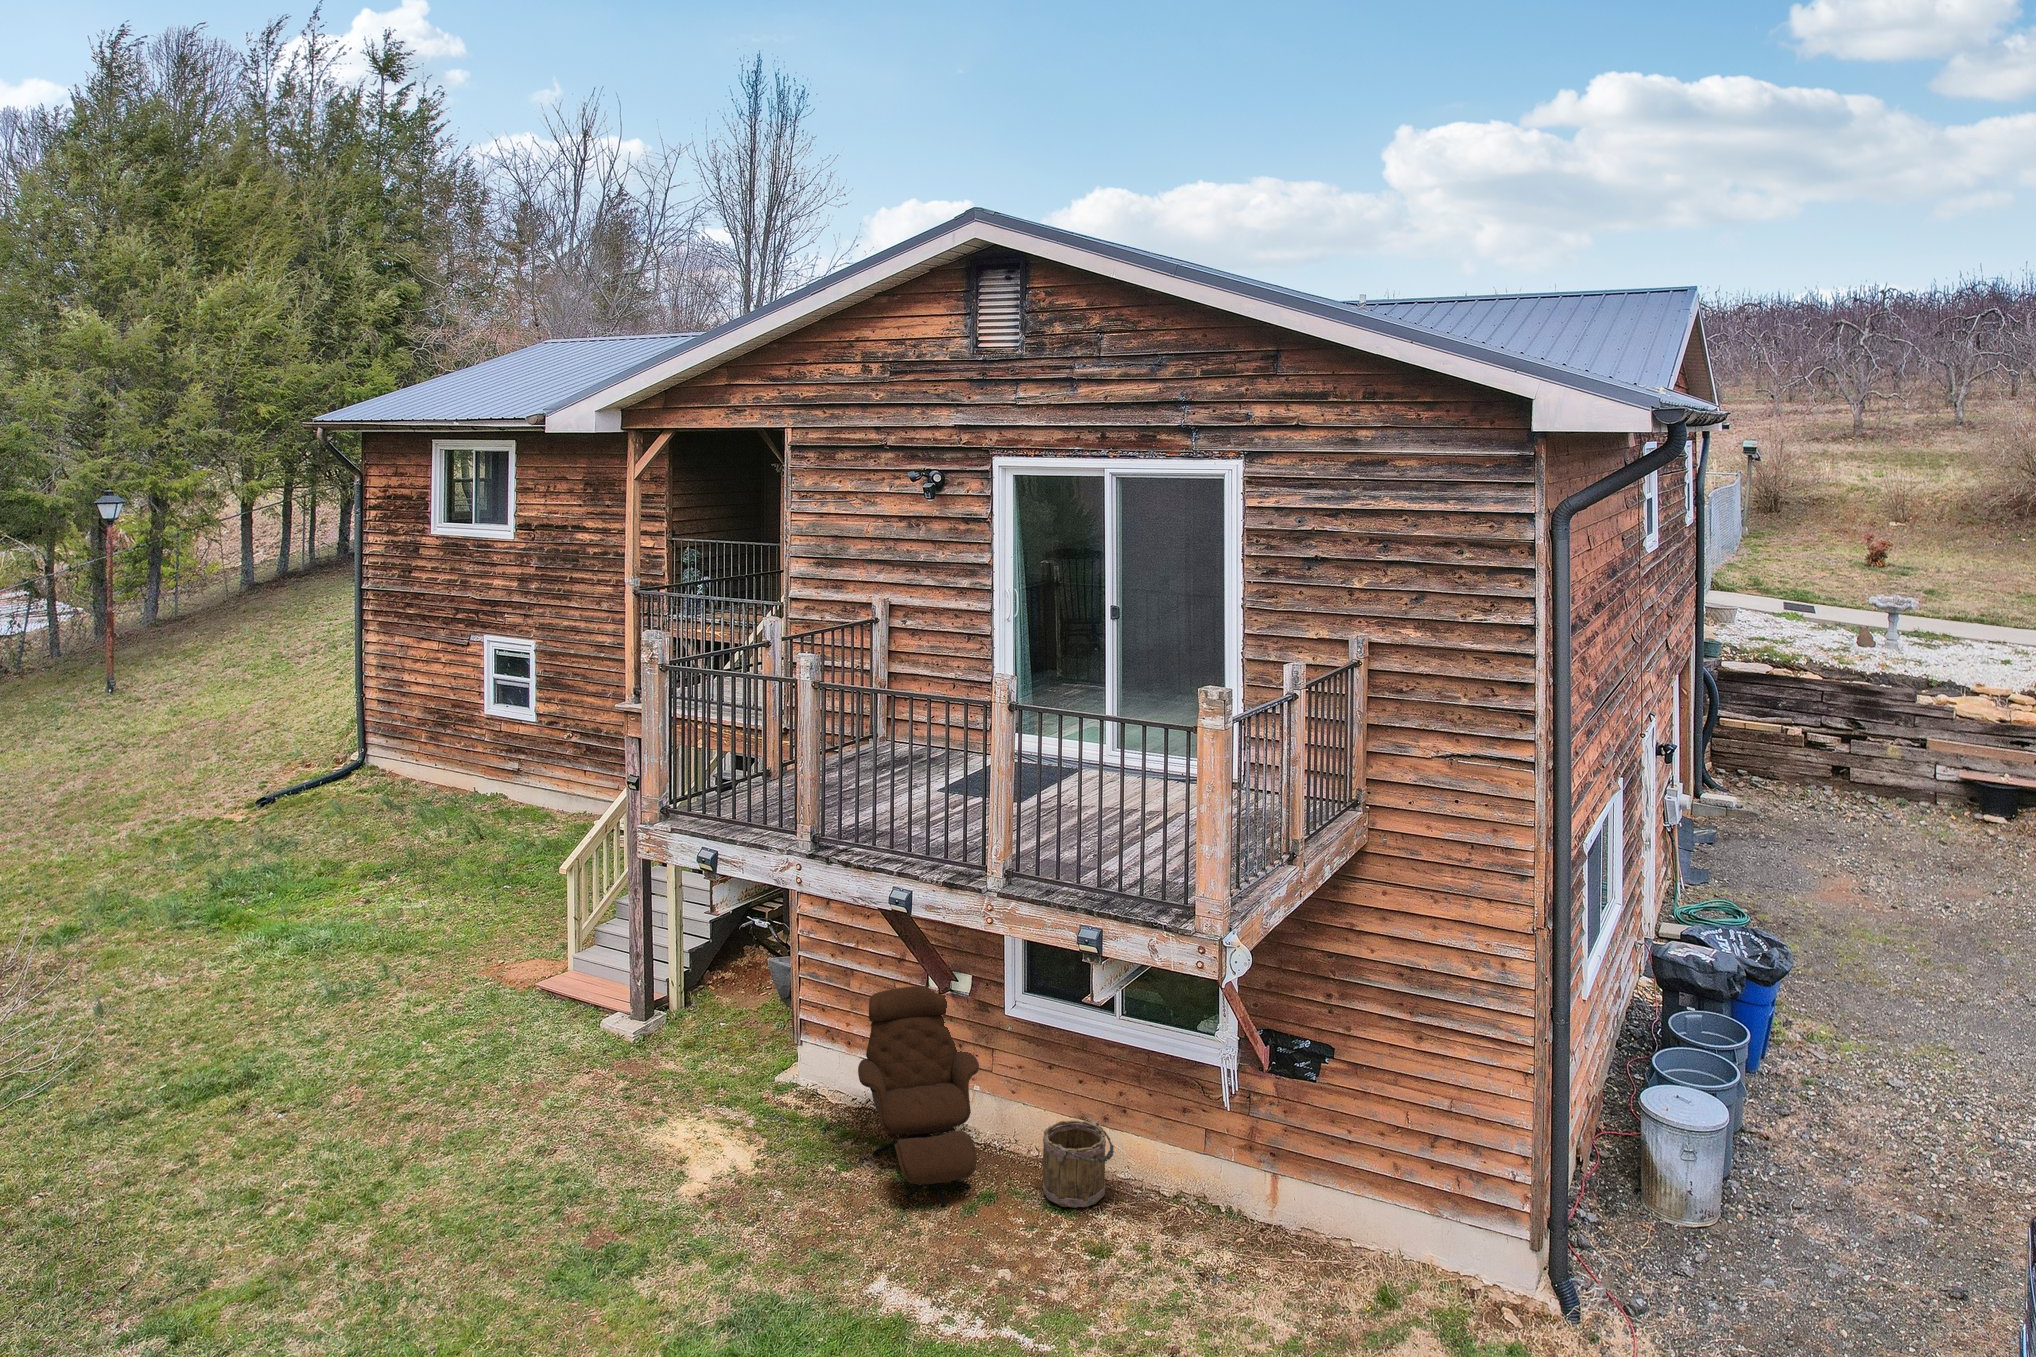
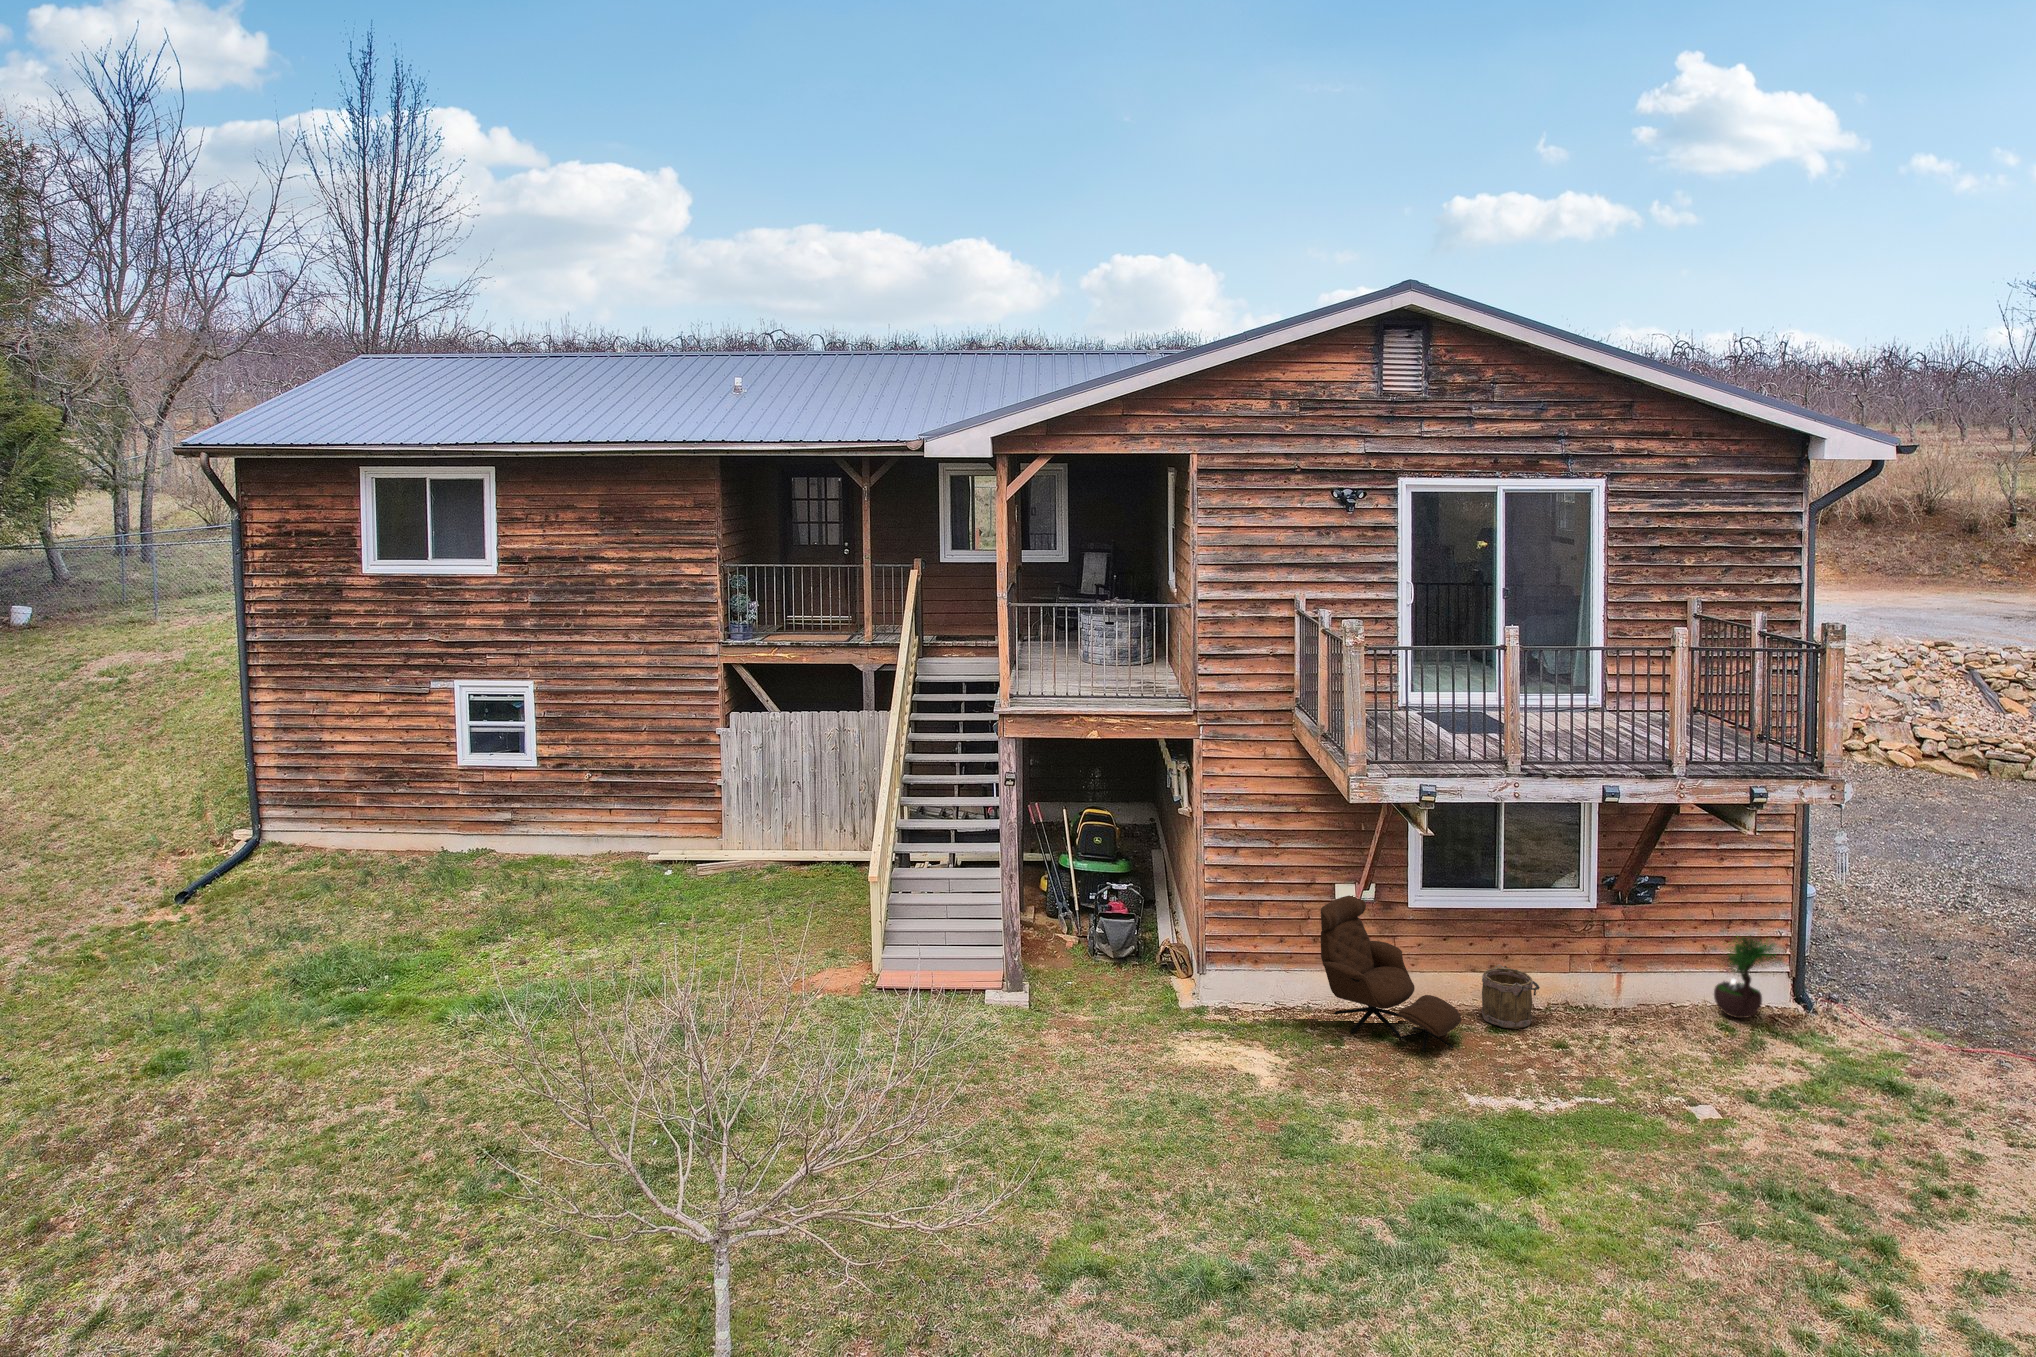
potted tree: none [1340,1150,1429,1288] -> present [1714,935,1775,1018]

